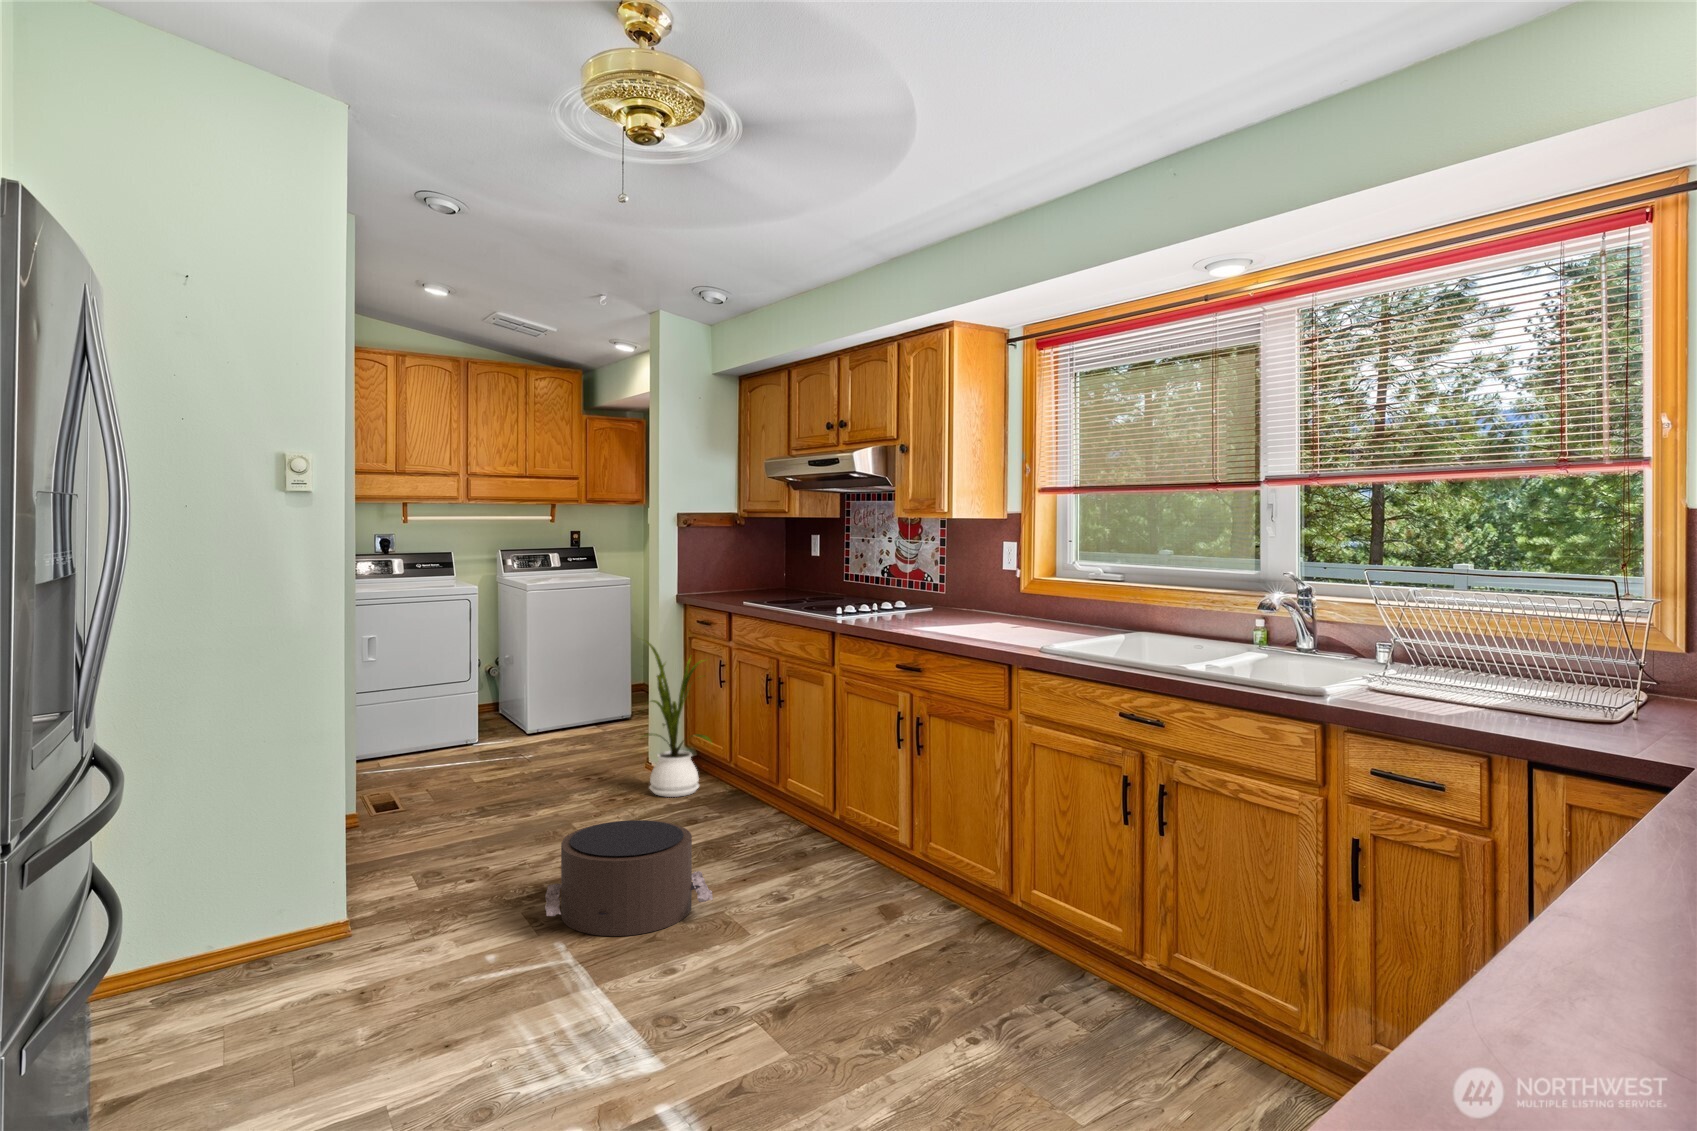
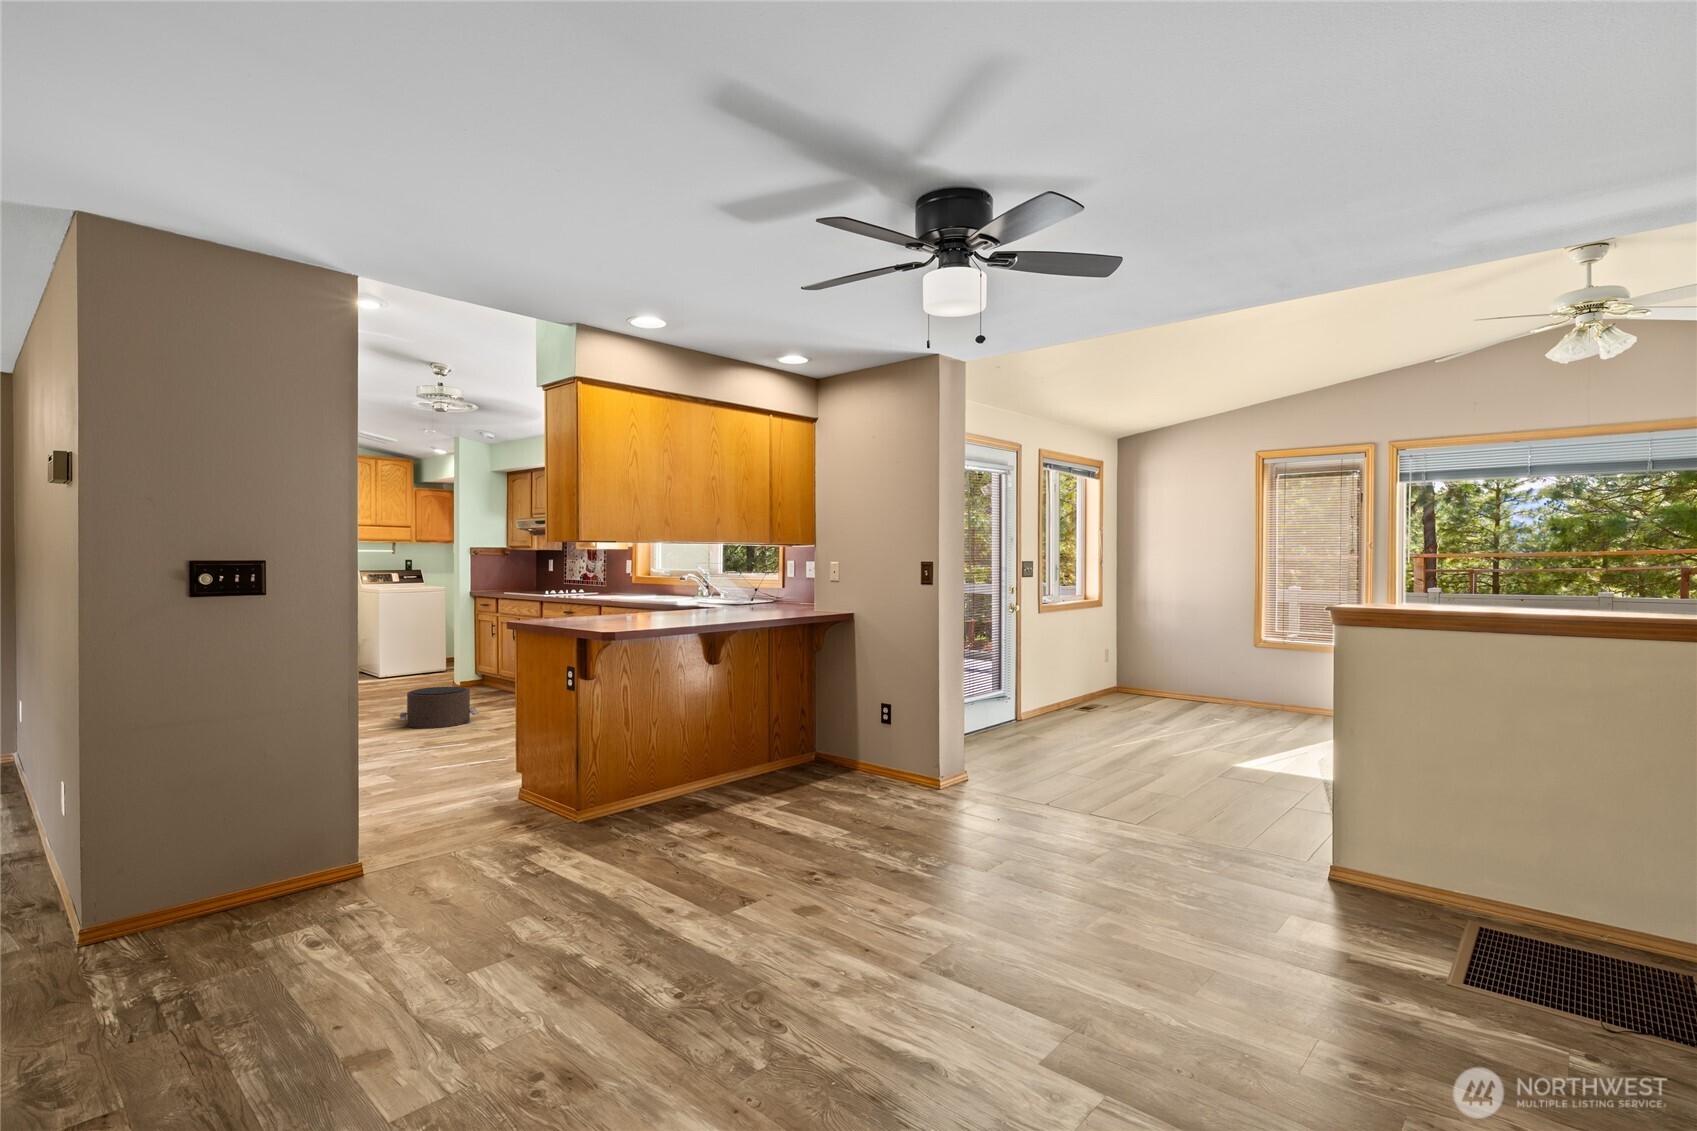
house plant: present [643,642,712,797] -> none [446,613,488,694]

